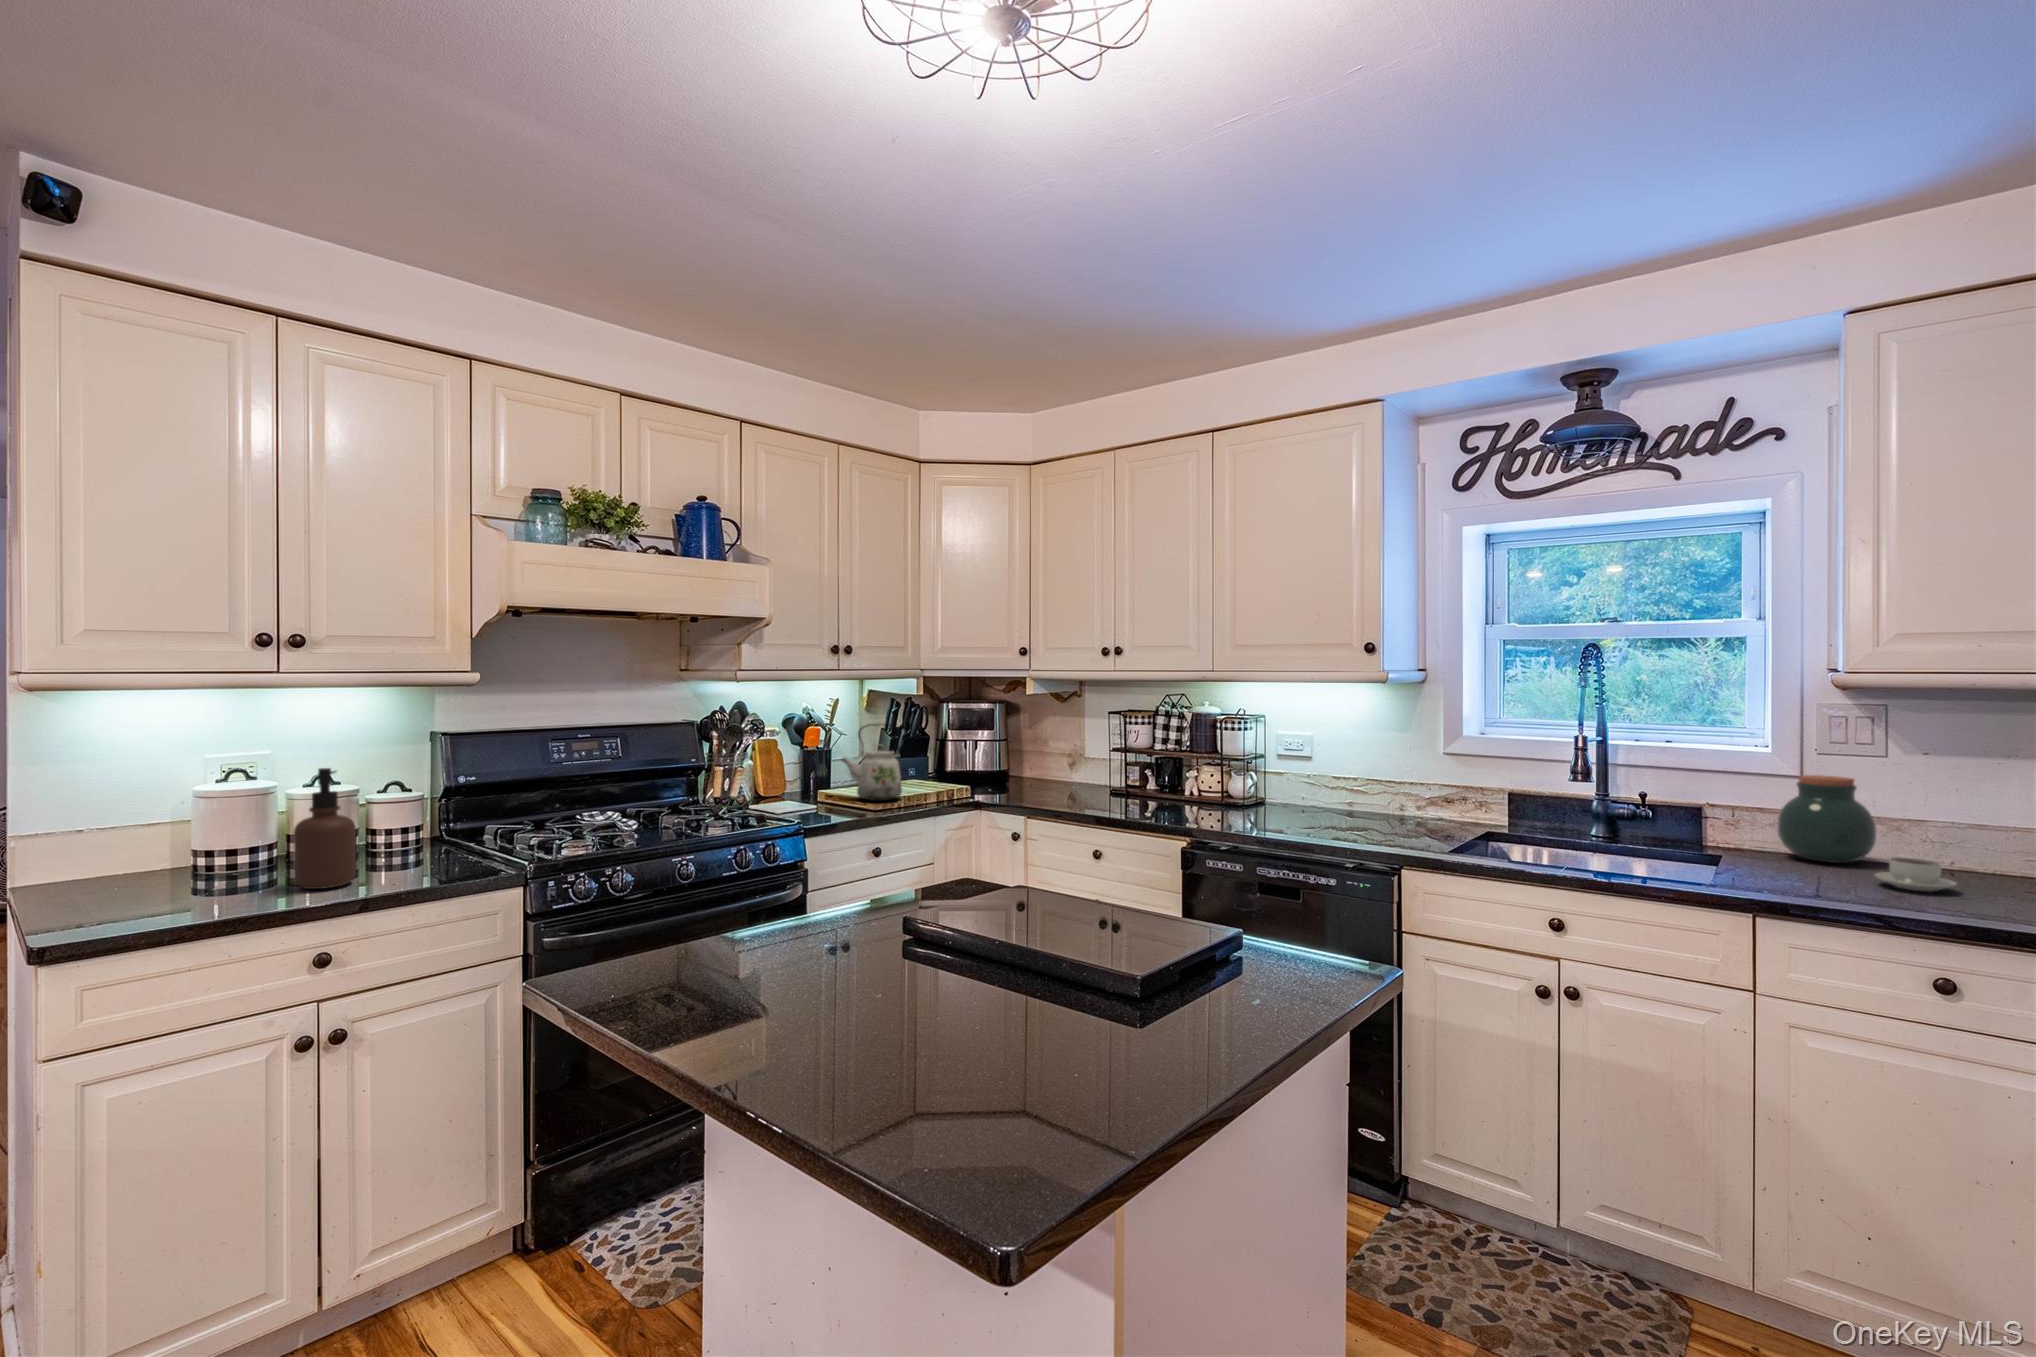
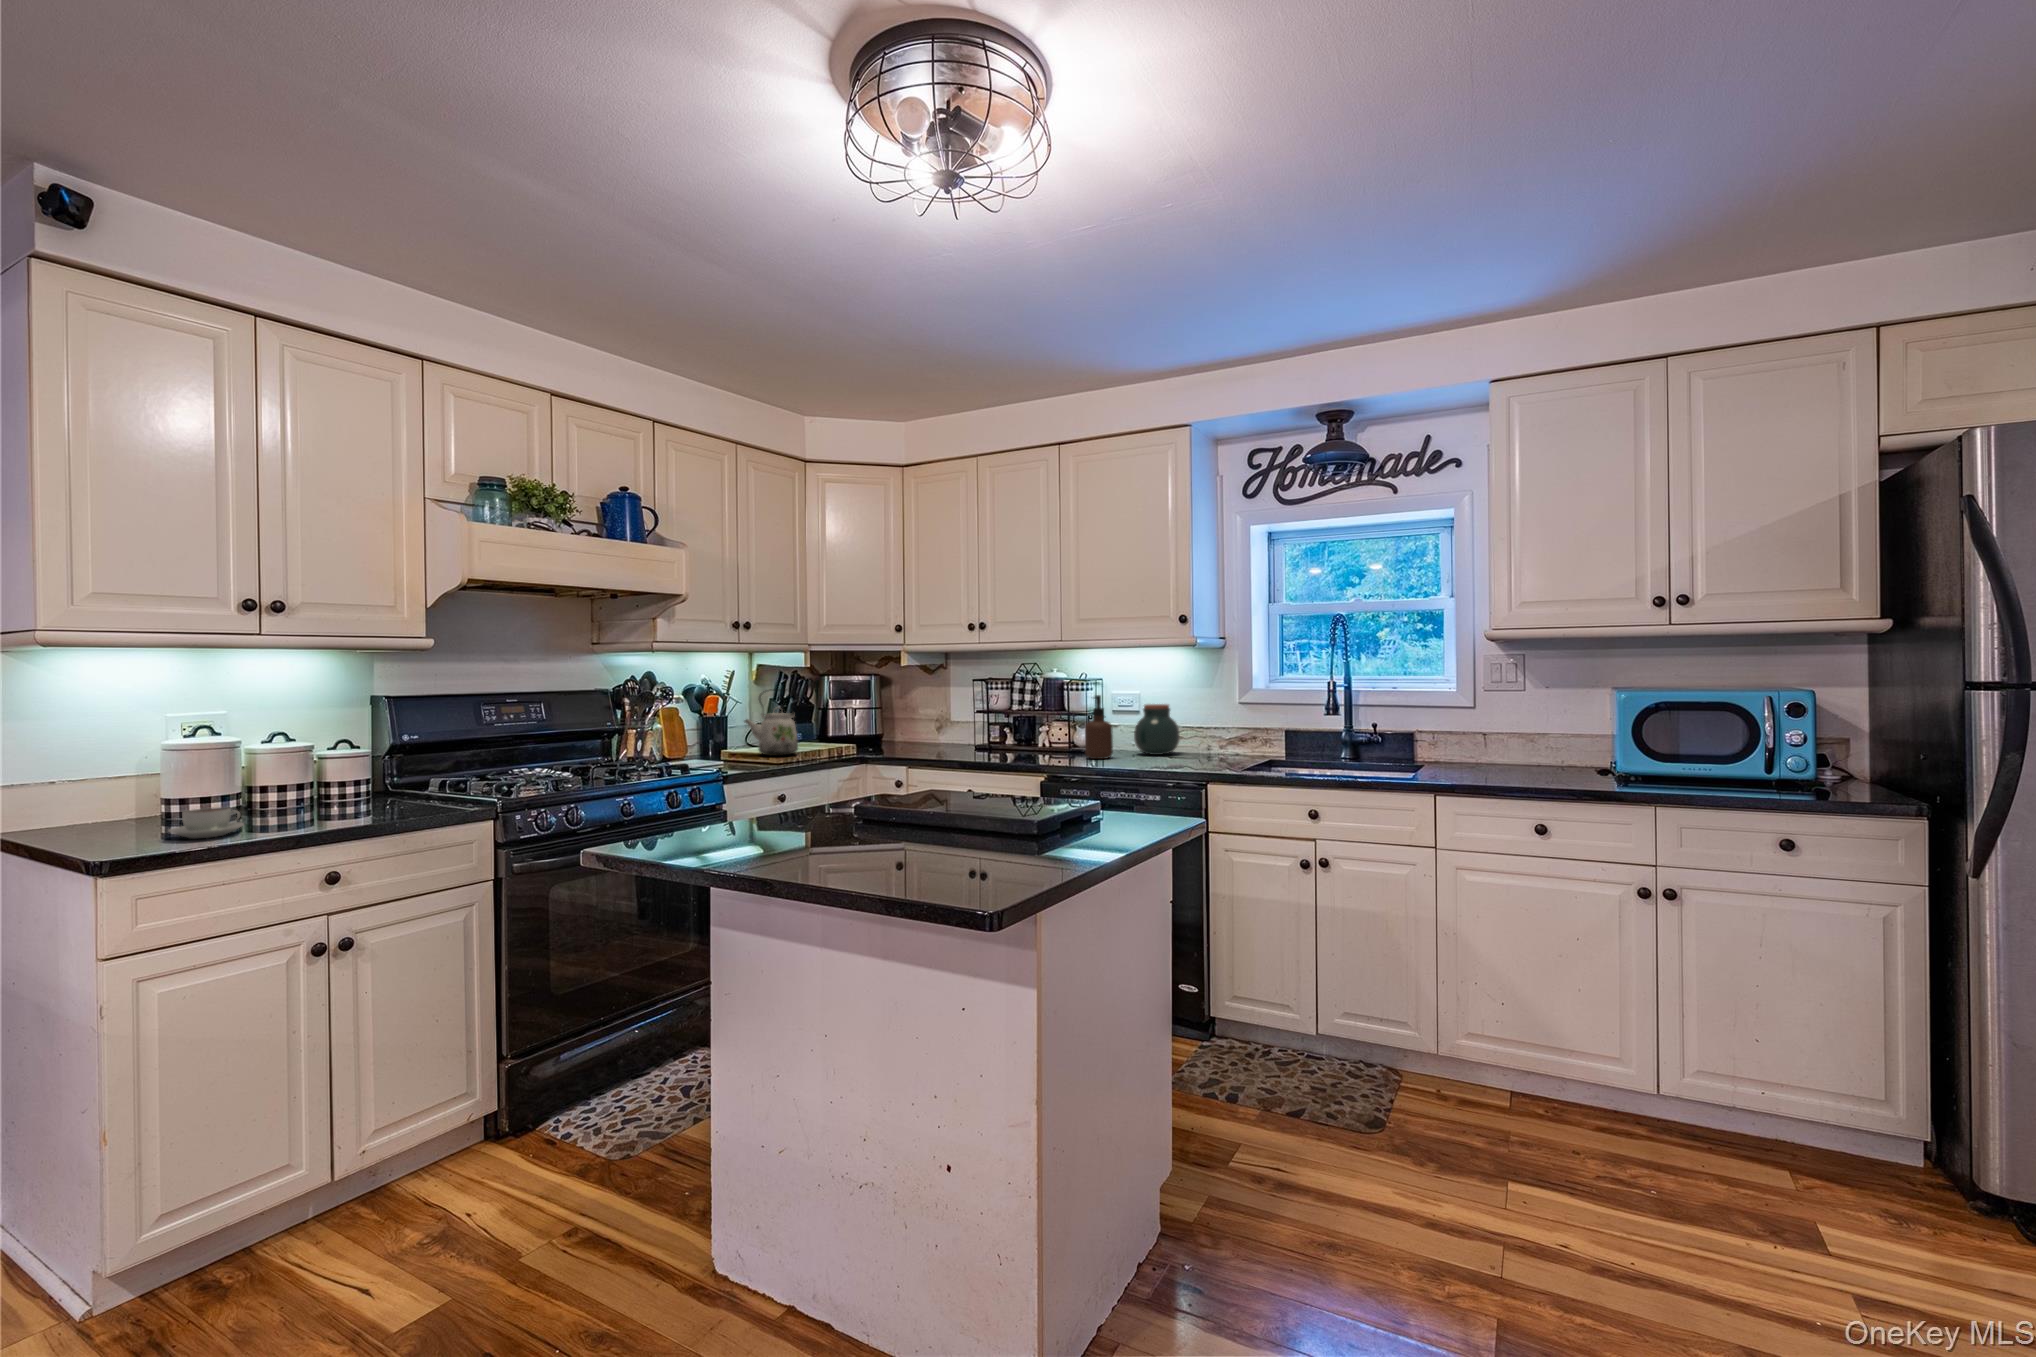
soap dispenser: present [293,768,356,889] -> present [1085,695,1113,759]
jar: present [1778,775,1876,863] -> present [1134,704,1180,755]
coffee cup: present [1875,857,1956,892] -> present [169,807,243,838]

